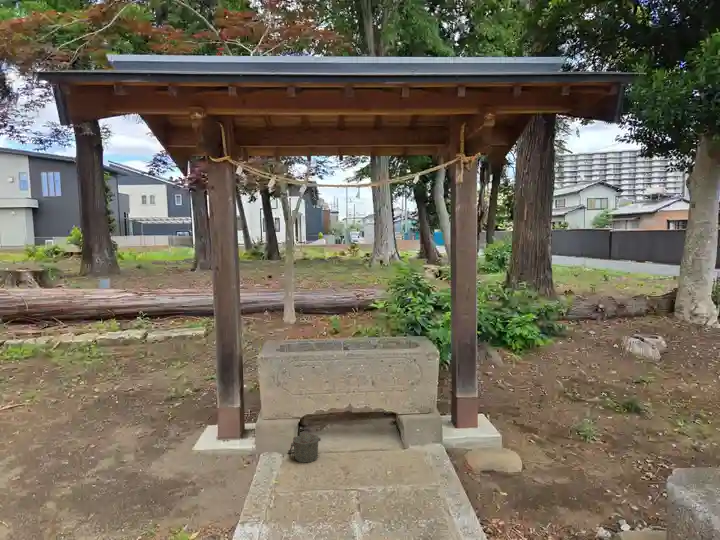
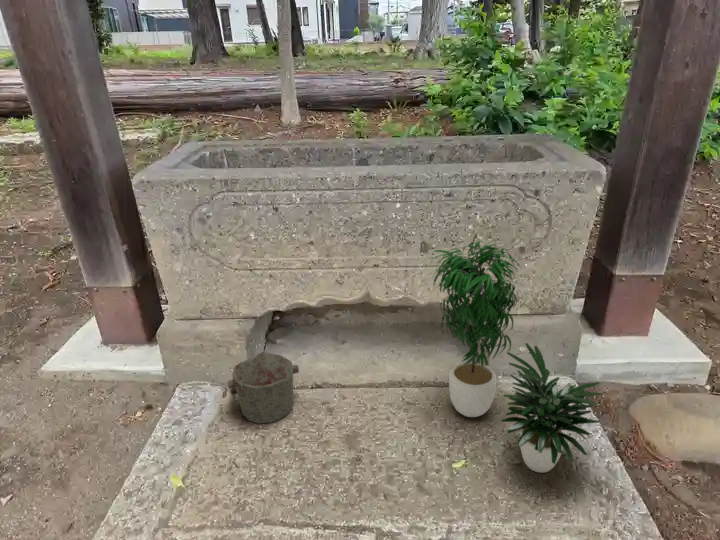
potted plant: none [375,376,438,471] -> present [433,236,602,473]

